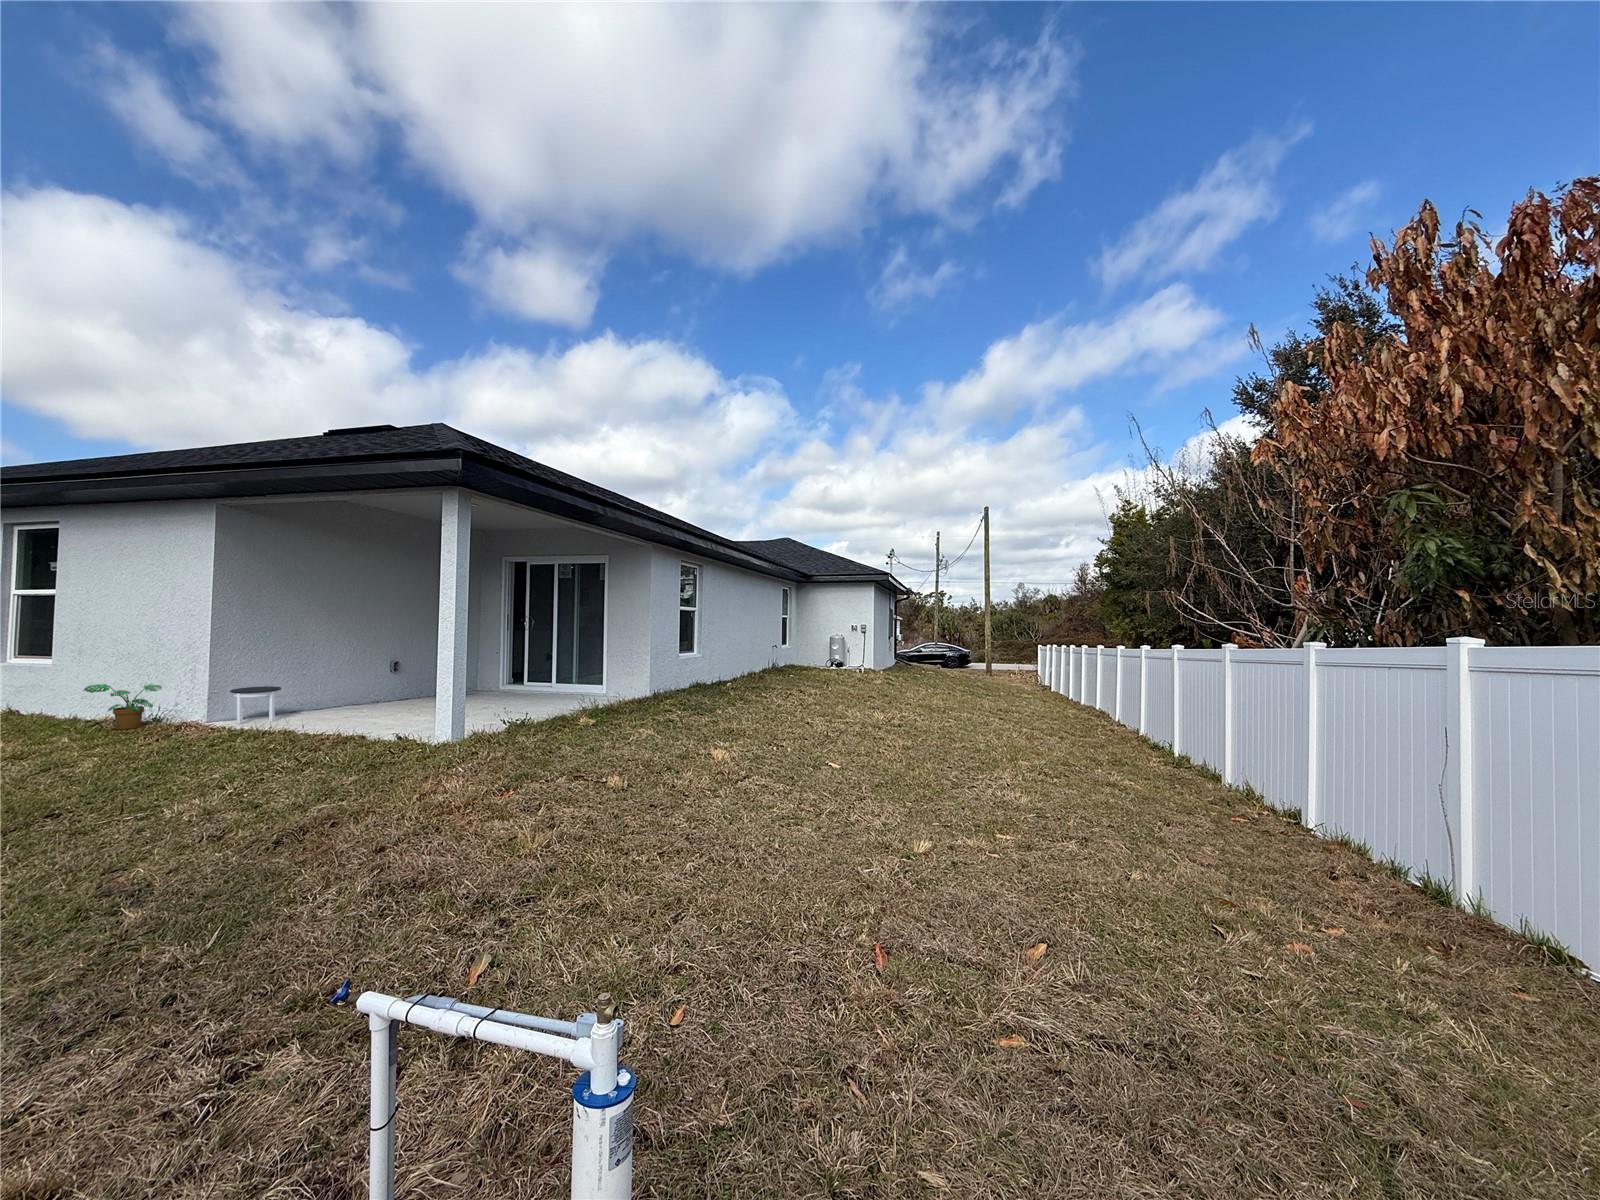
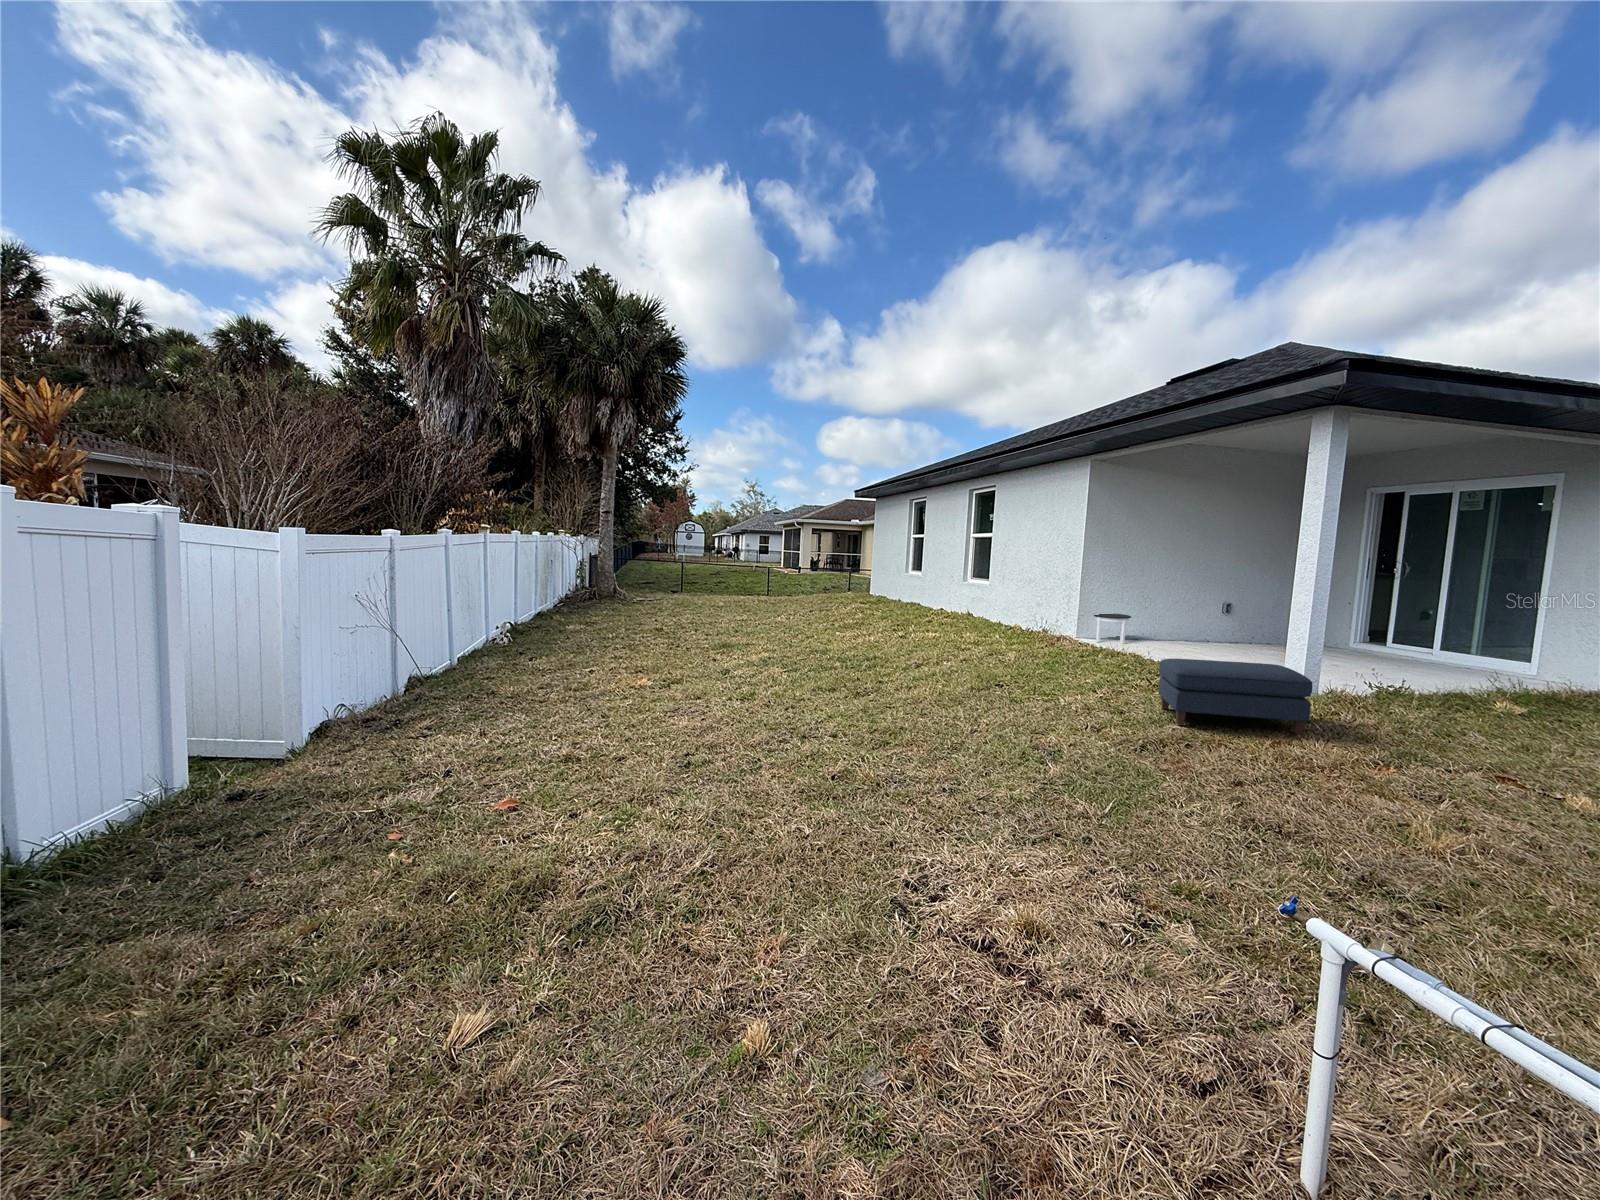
potted plant: present [83,684,162,729] -> none [1002,600,1048,634]
ottoman: none [311,720,452,798] -> present [1159,659,1313,734]

